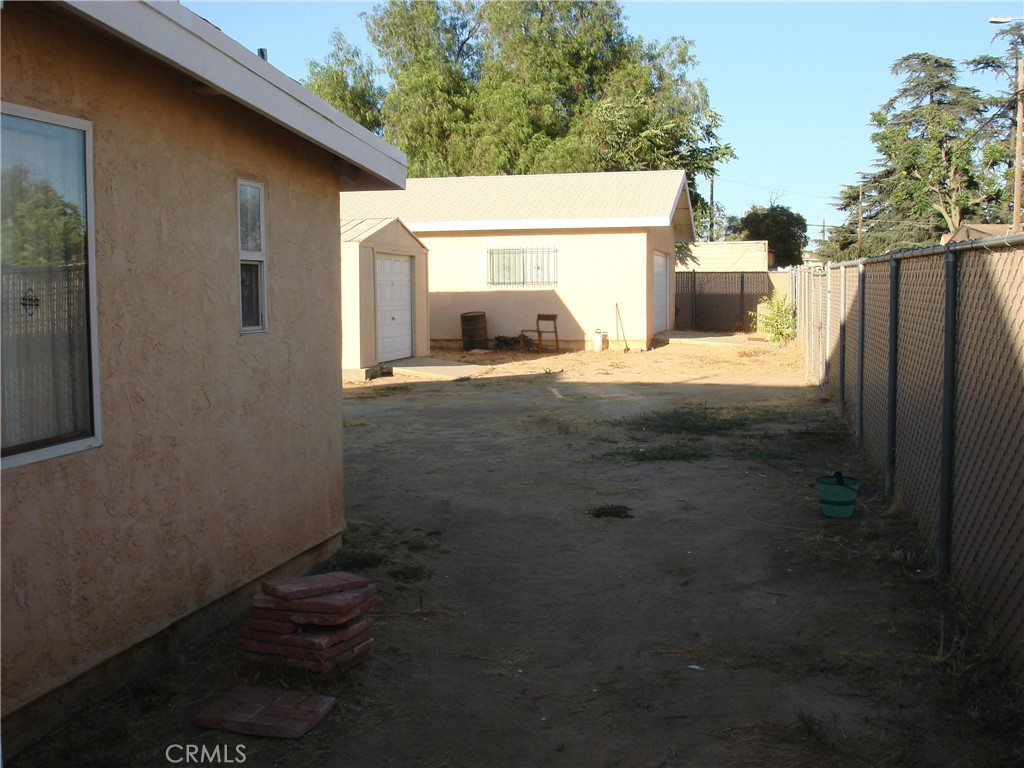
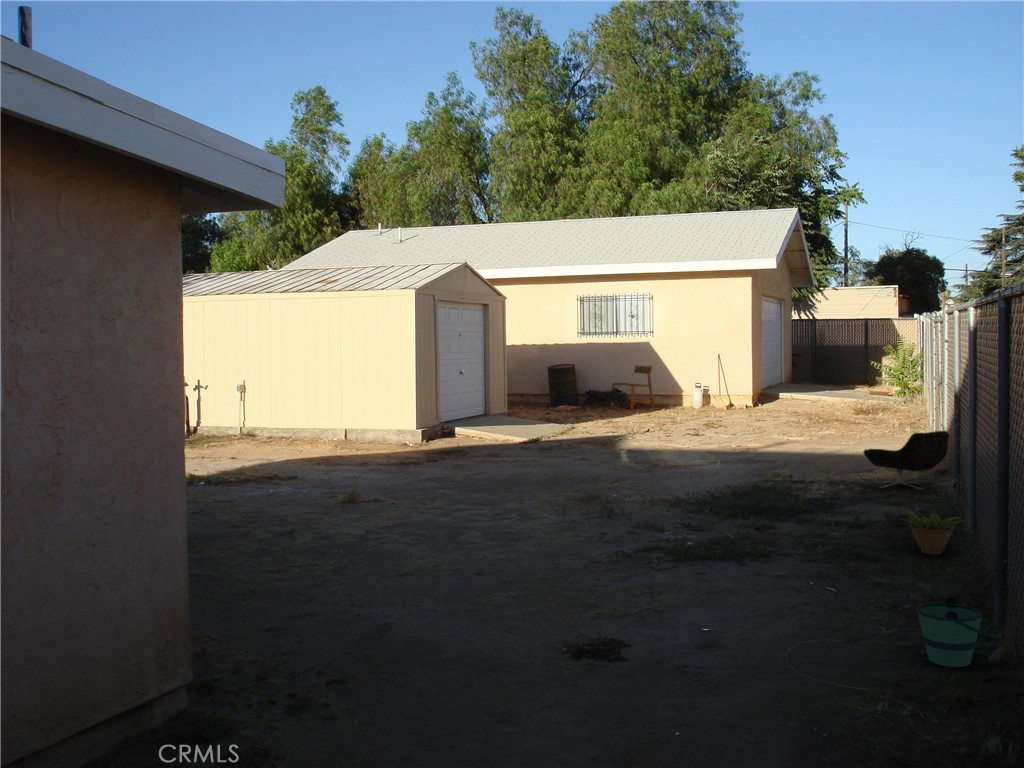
lounge chair: none [756,363,824,411] -> present [864,431,949,489]
decorative plant: none [791,420,842,454] -> present [899,509,966,554]

